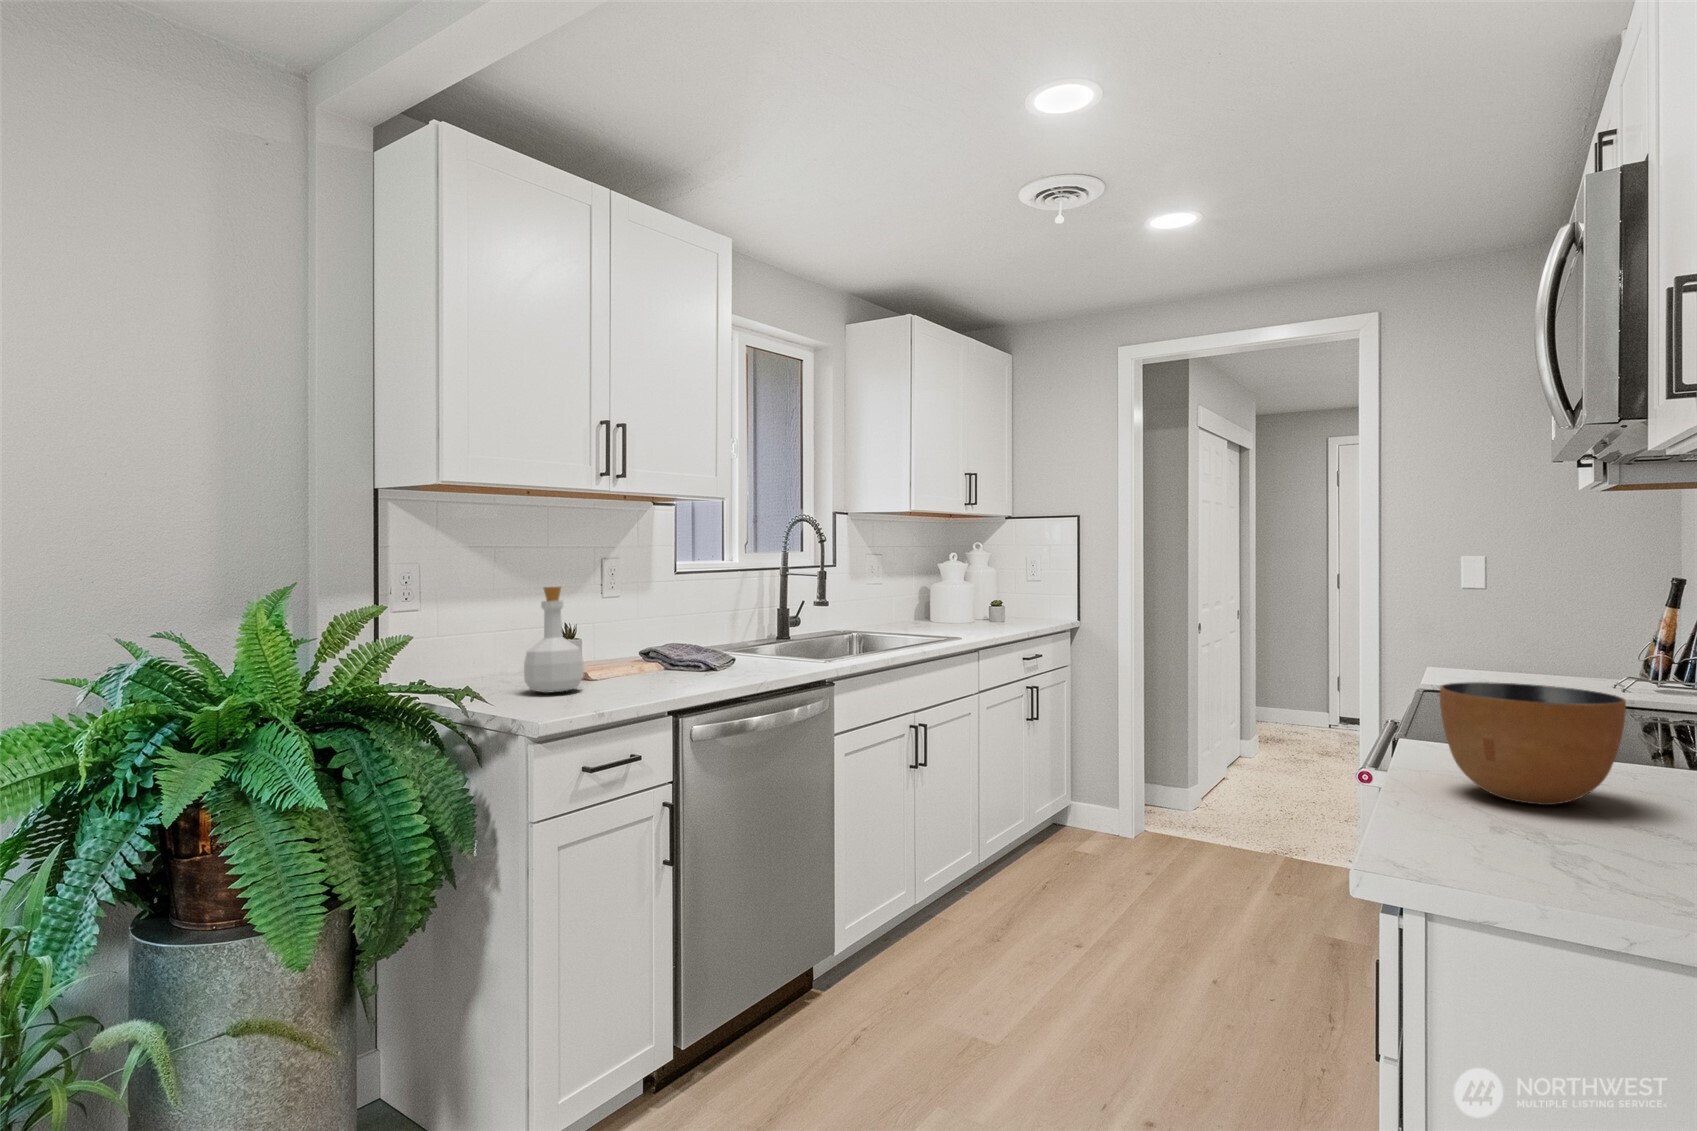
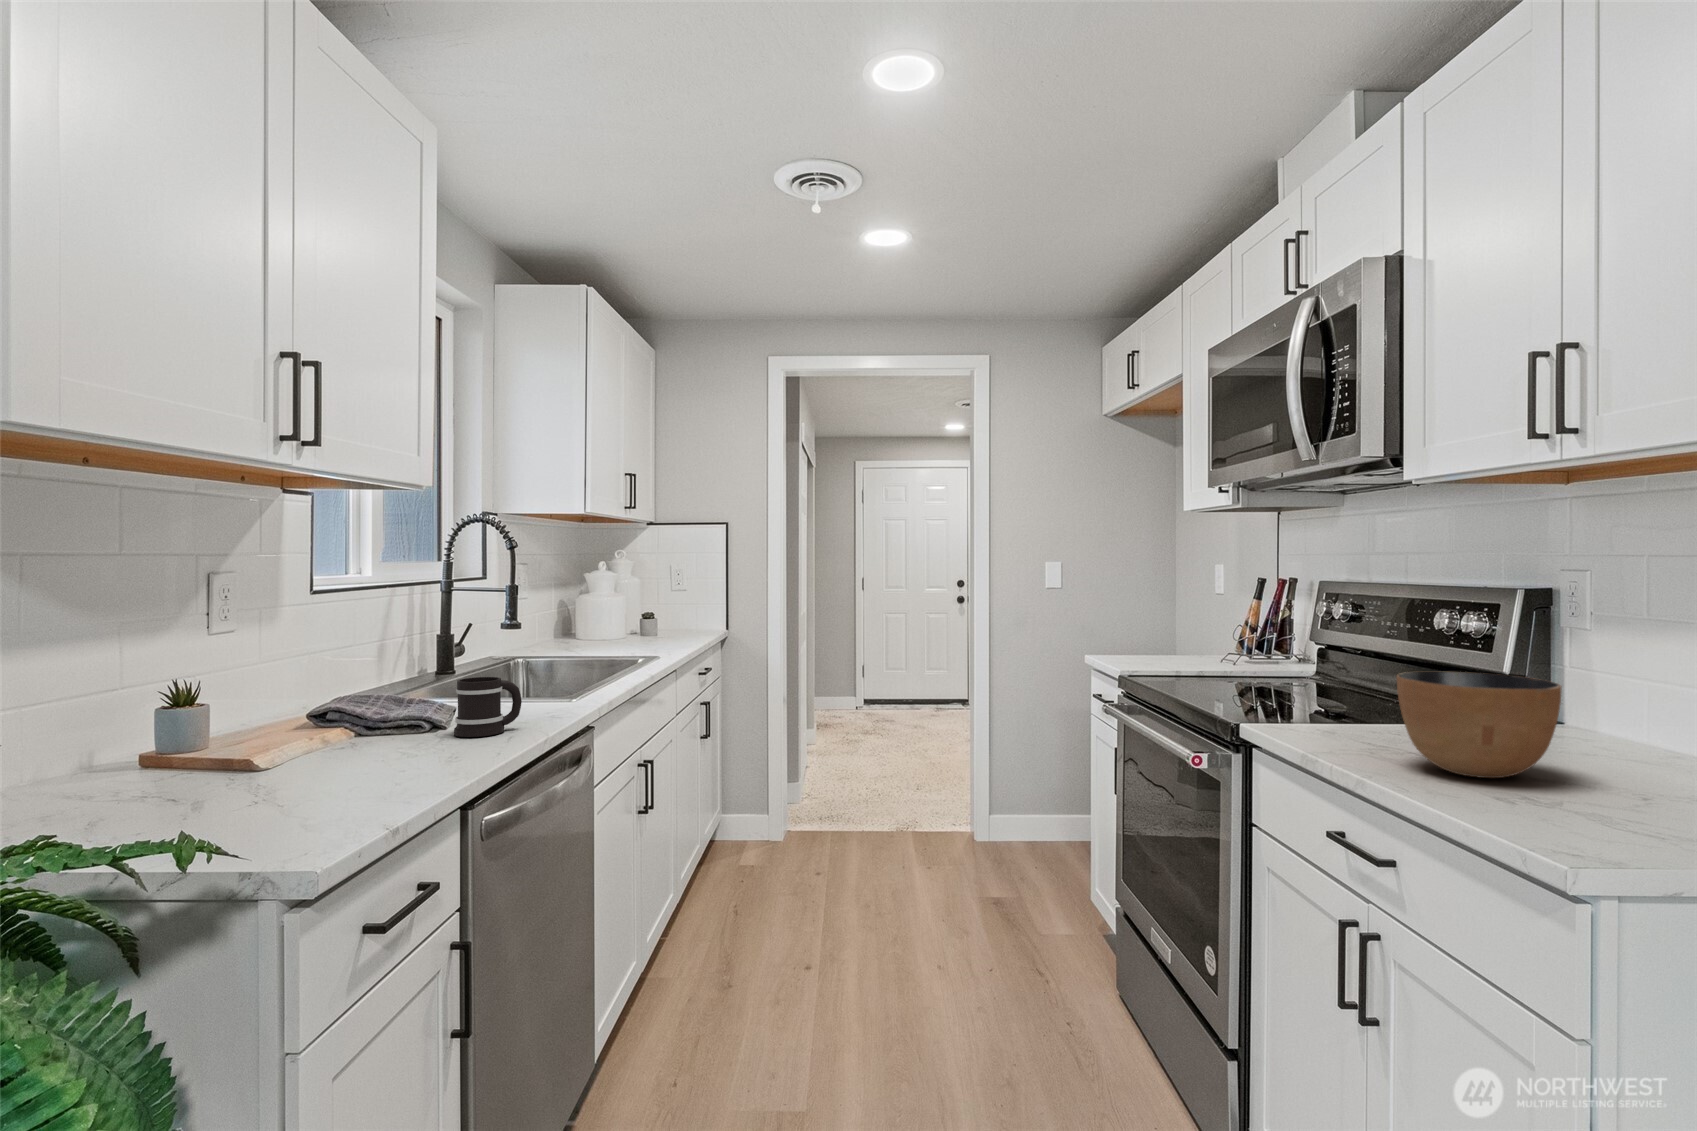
bottle: present [524,587,584,693] -> none [156,619,282,807]
mug: none [713,636,757,677] -> present [454,677,522,737]

